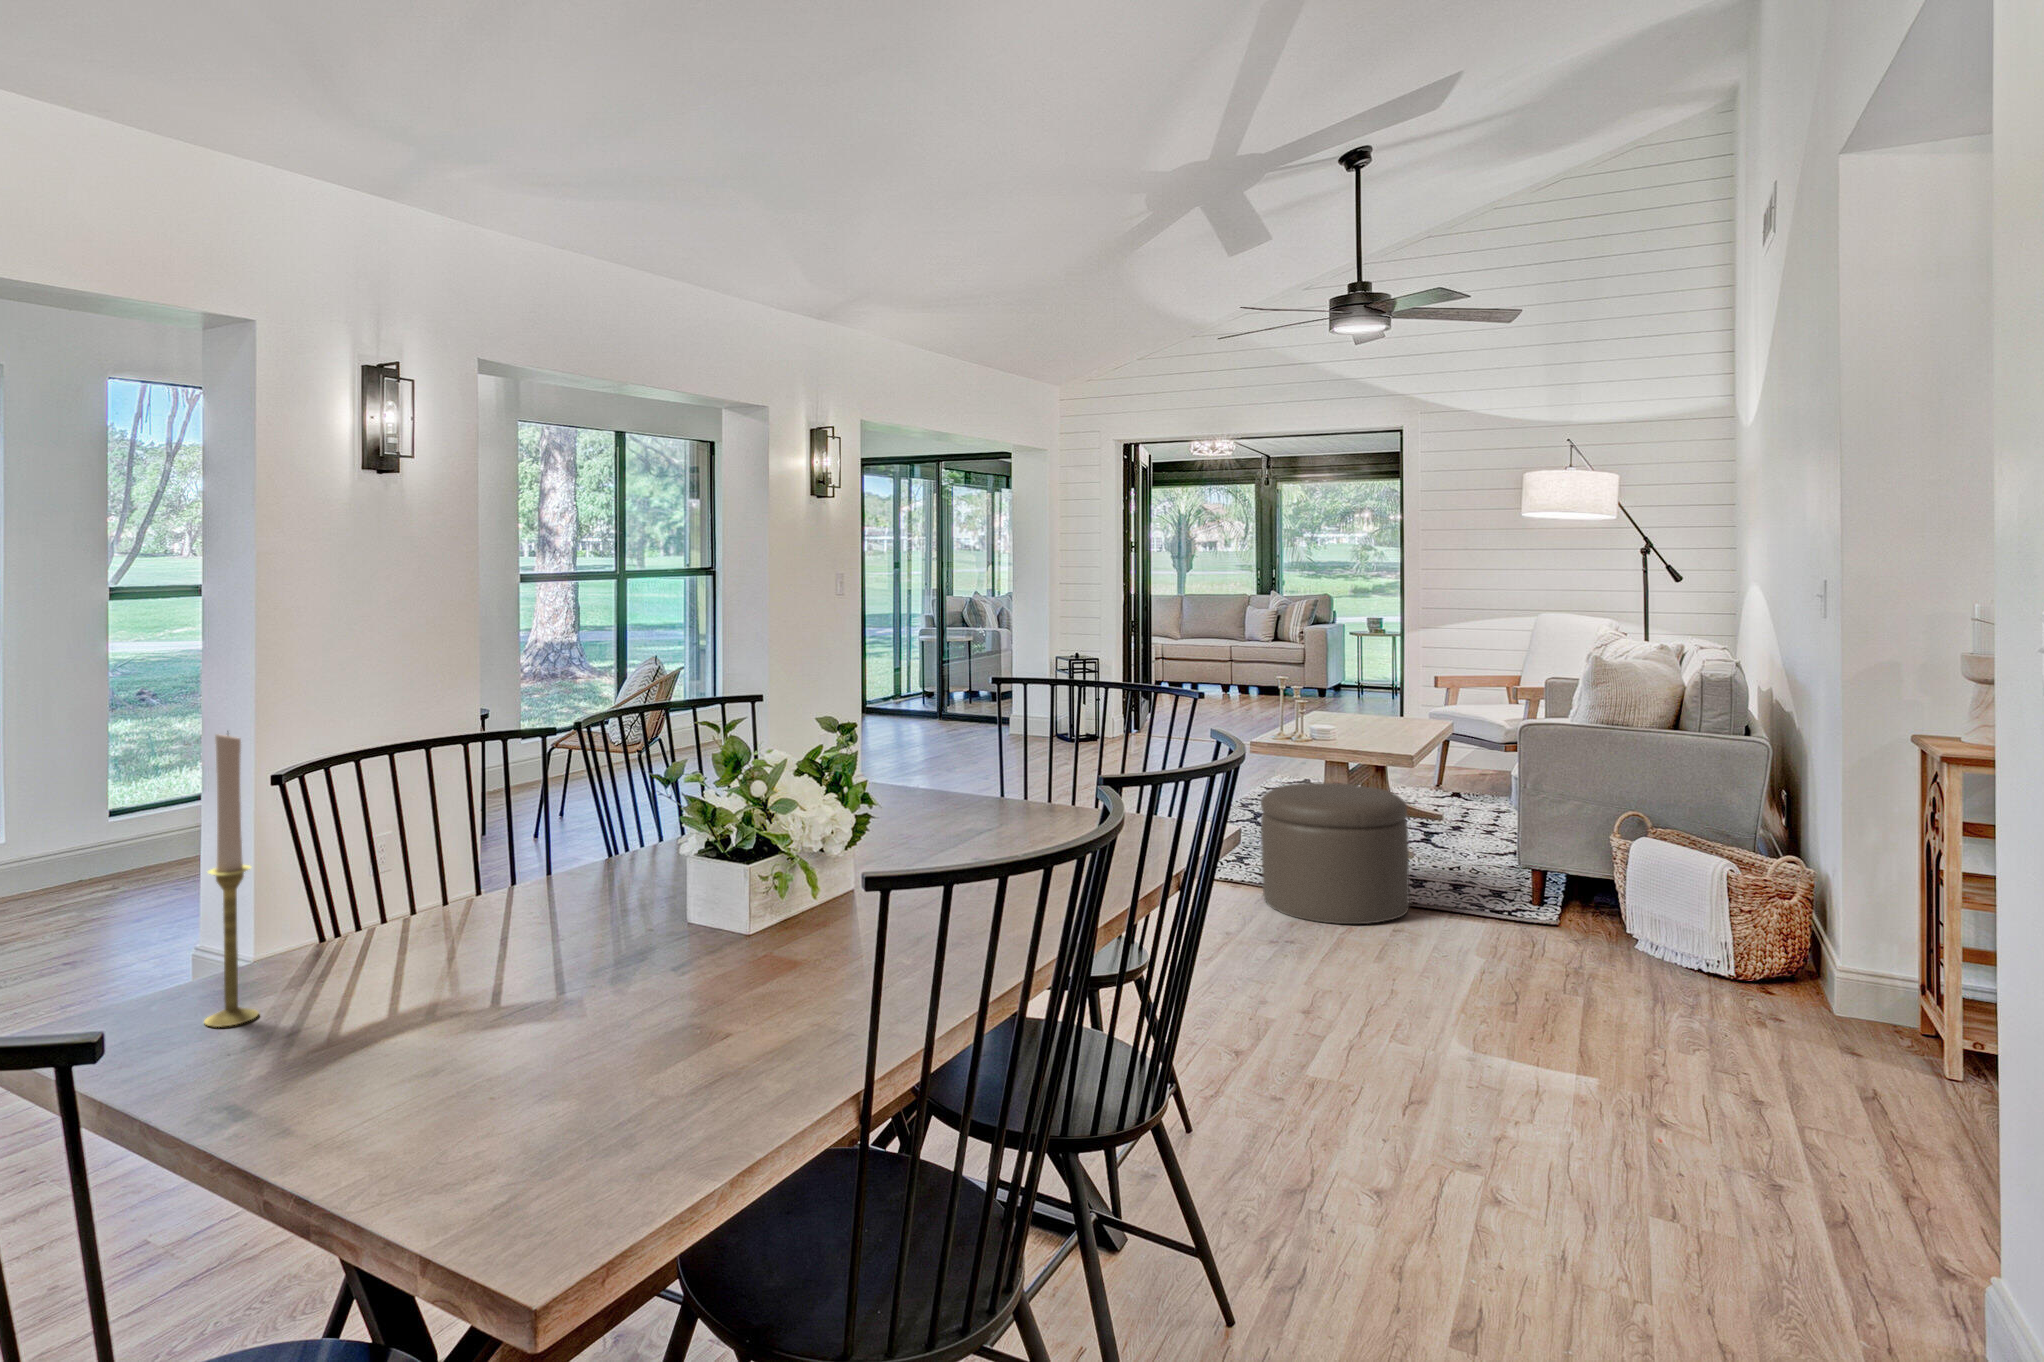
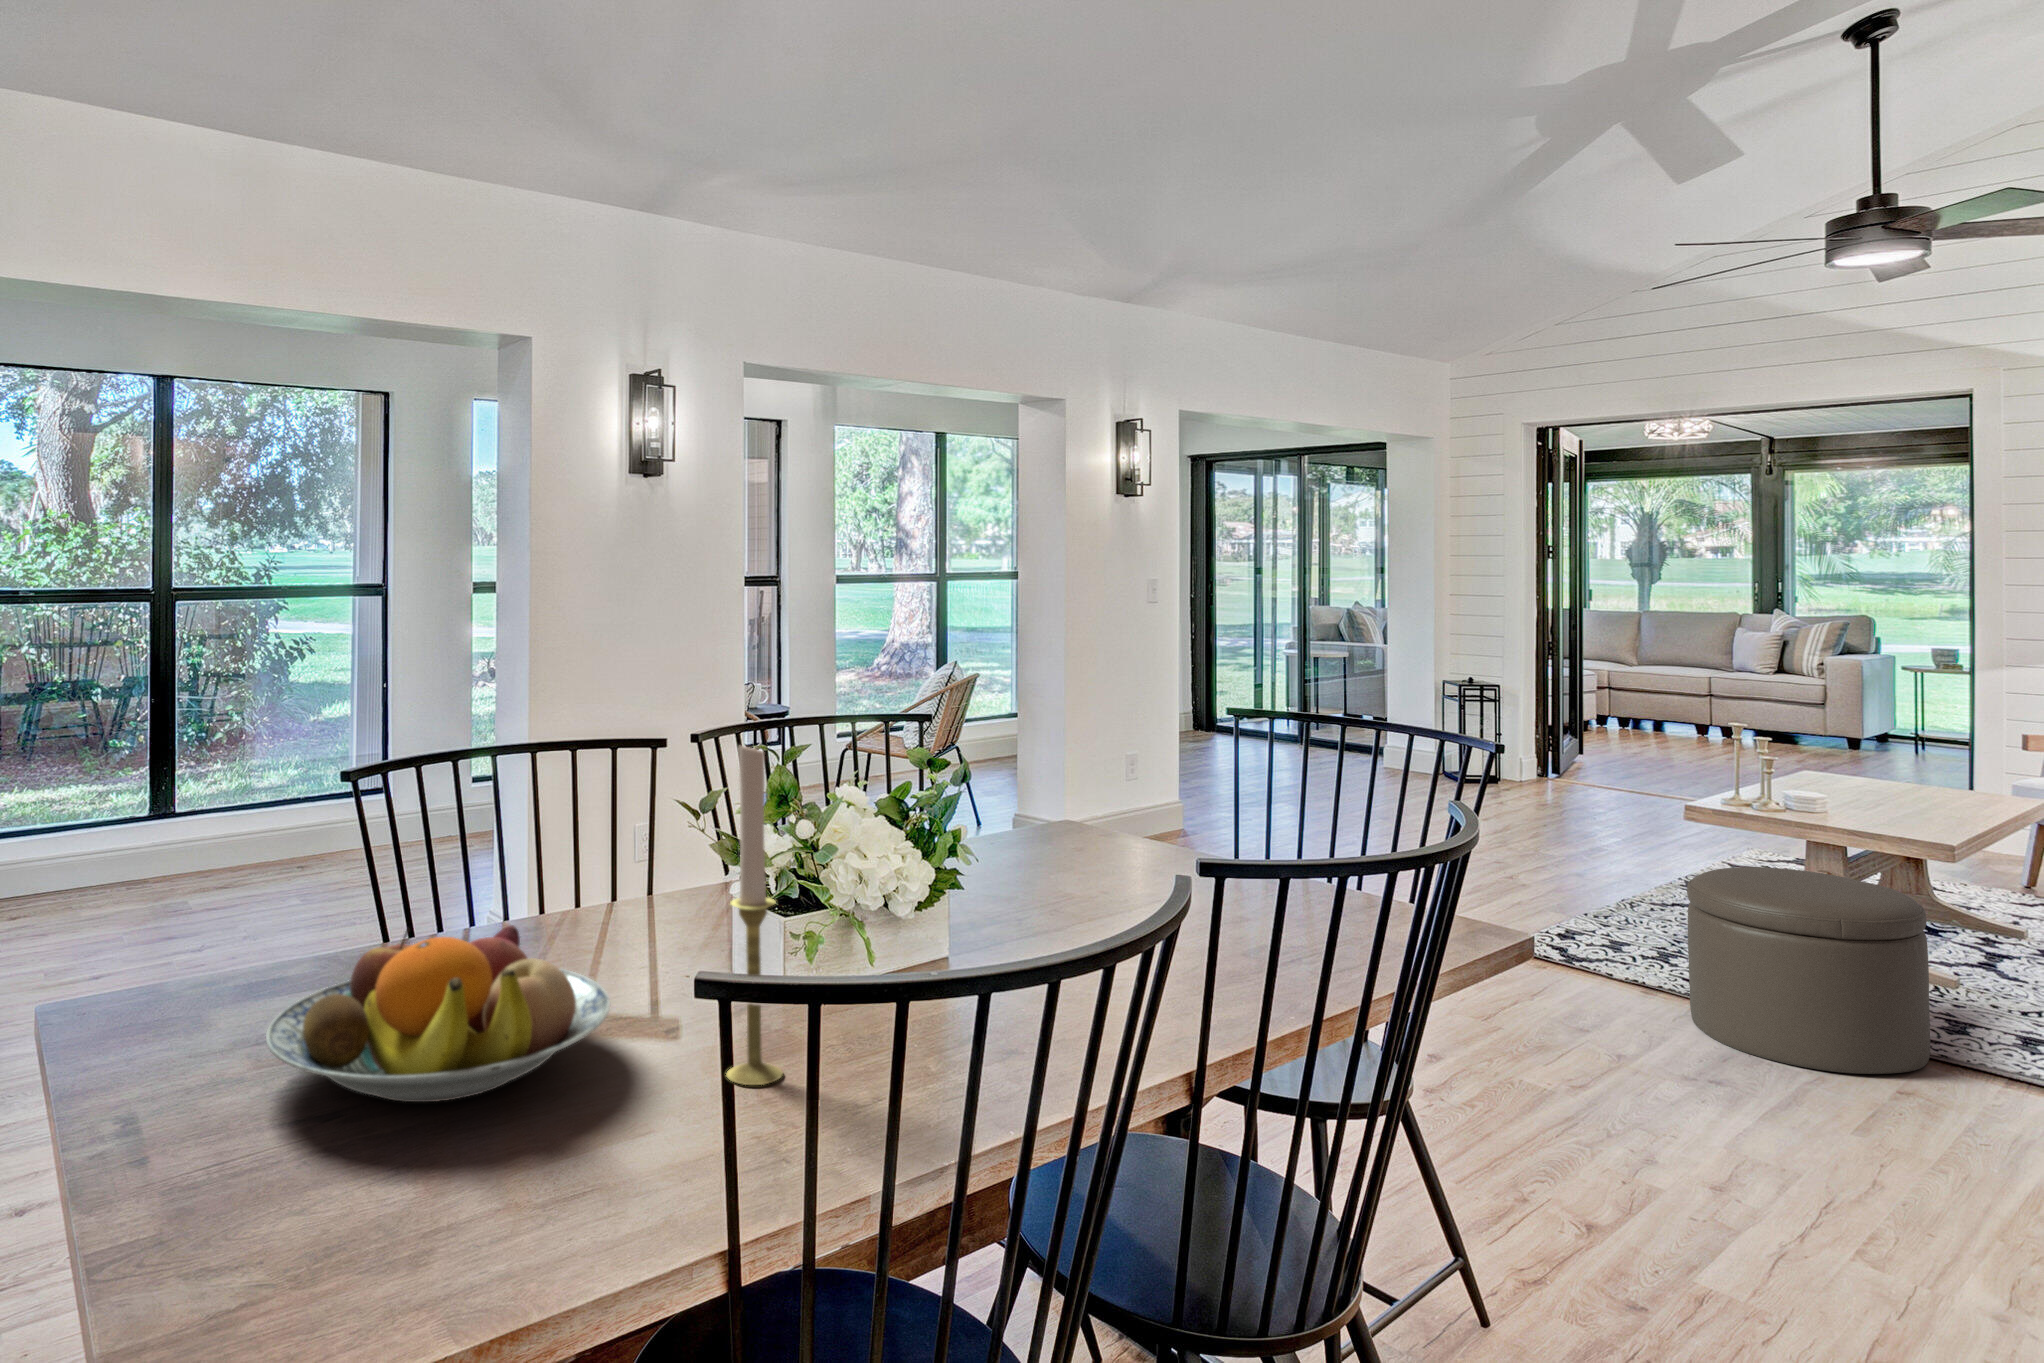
candlestick: present [204,734,258,1027] -> present [727,746,783,1085]
fruit bowl: none [378,886,671,1033] -> present [266,925,610,1102]

